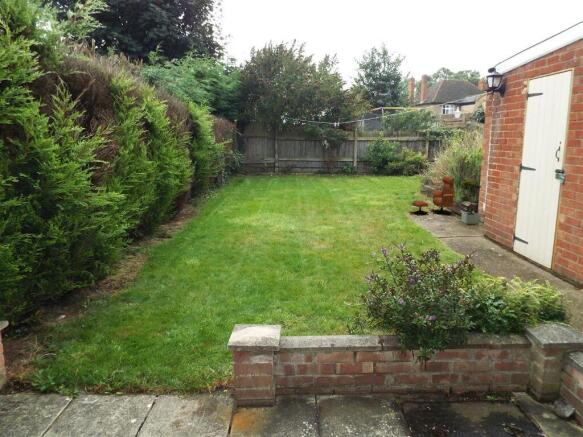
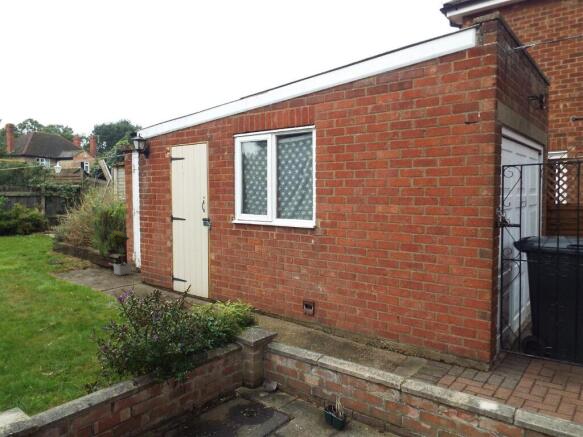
lounge chair: present [410,176,455,215] -> none [54,231,102,274]

